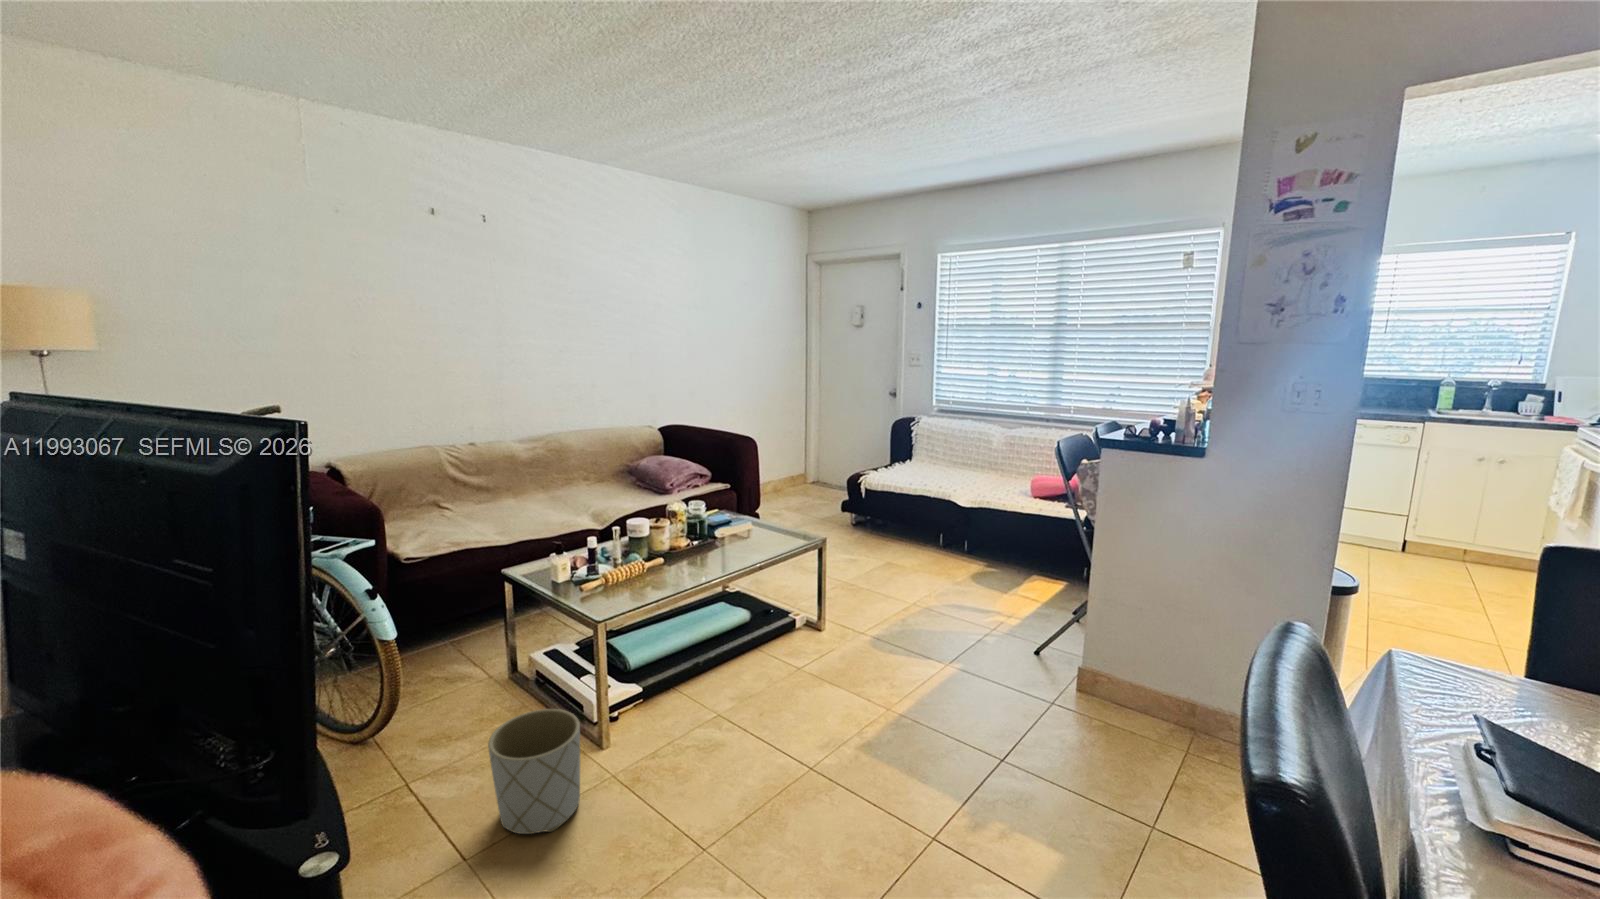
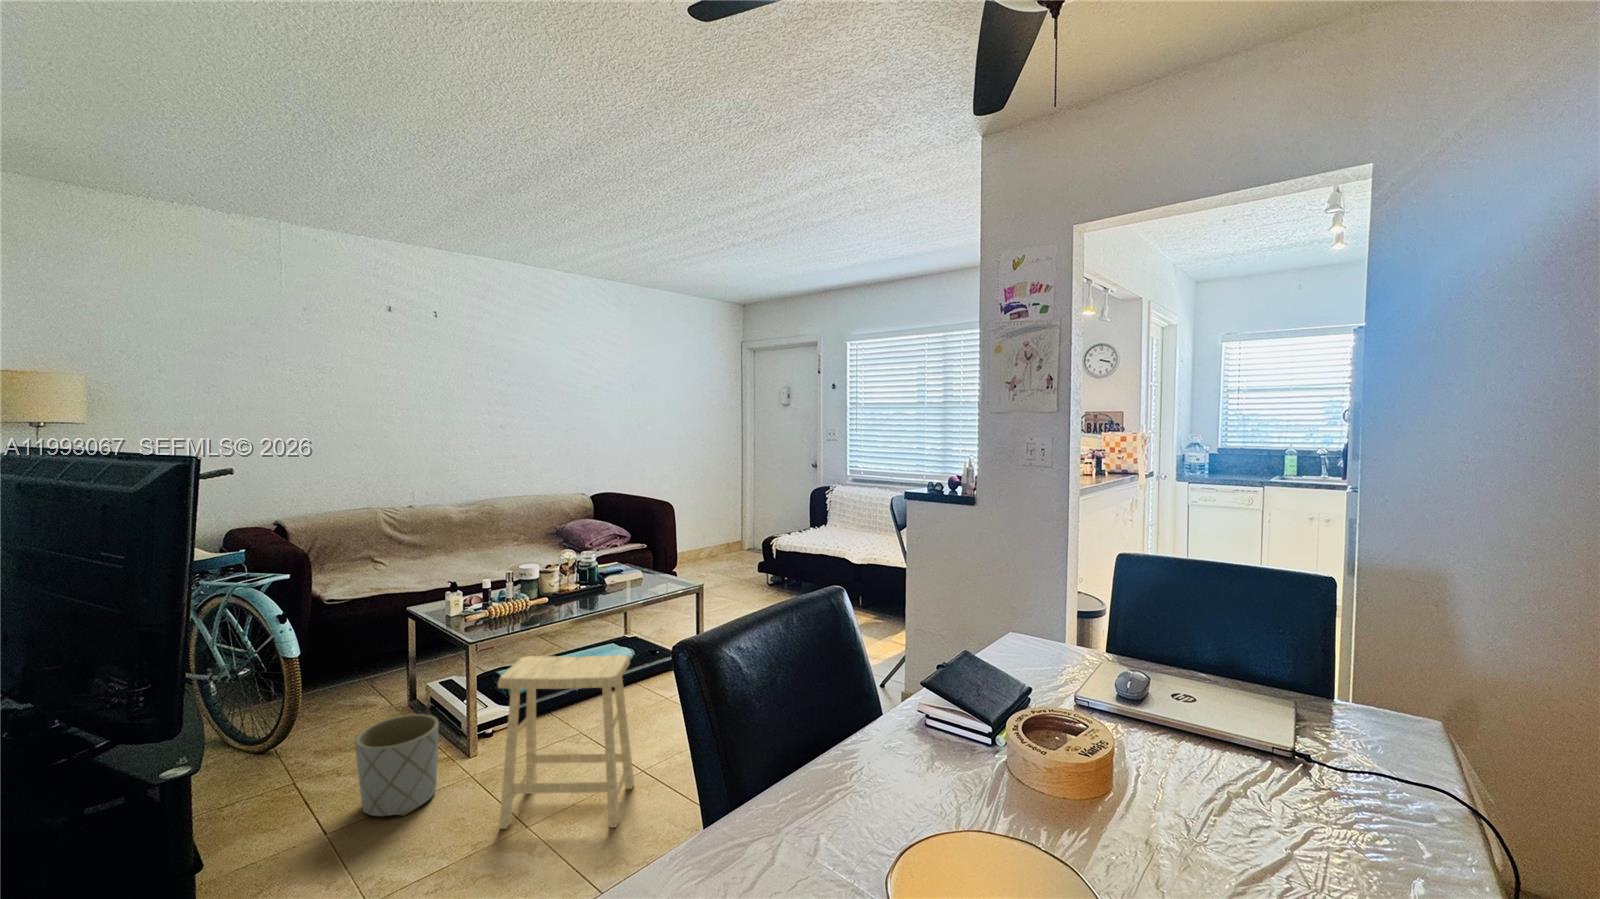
footstool: none [666,645,812,852] -> present [498,655,634,829]

